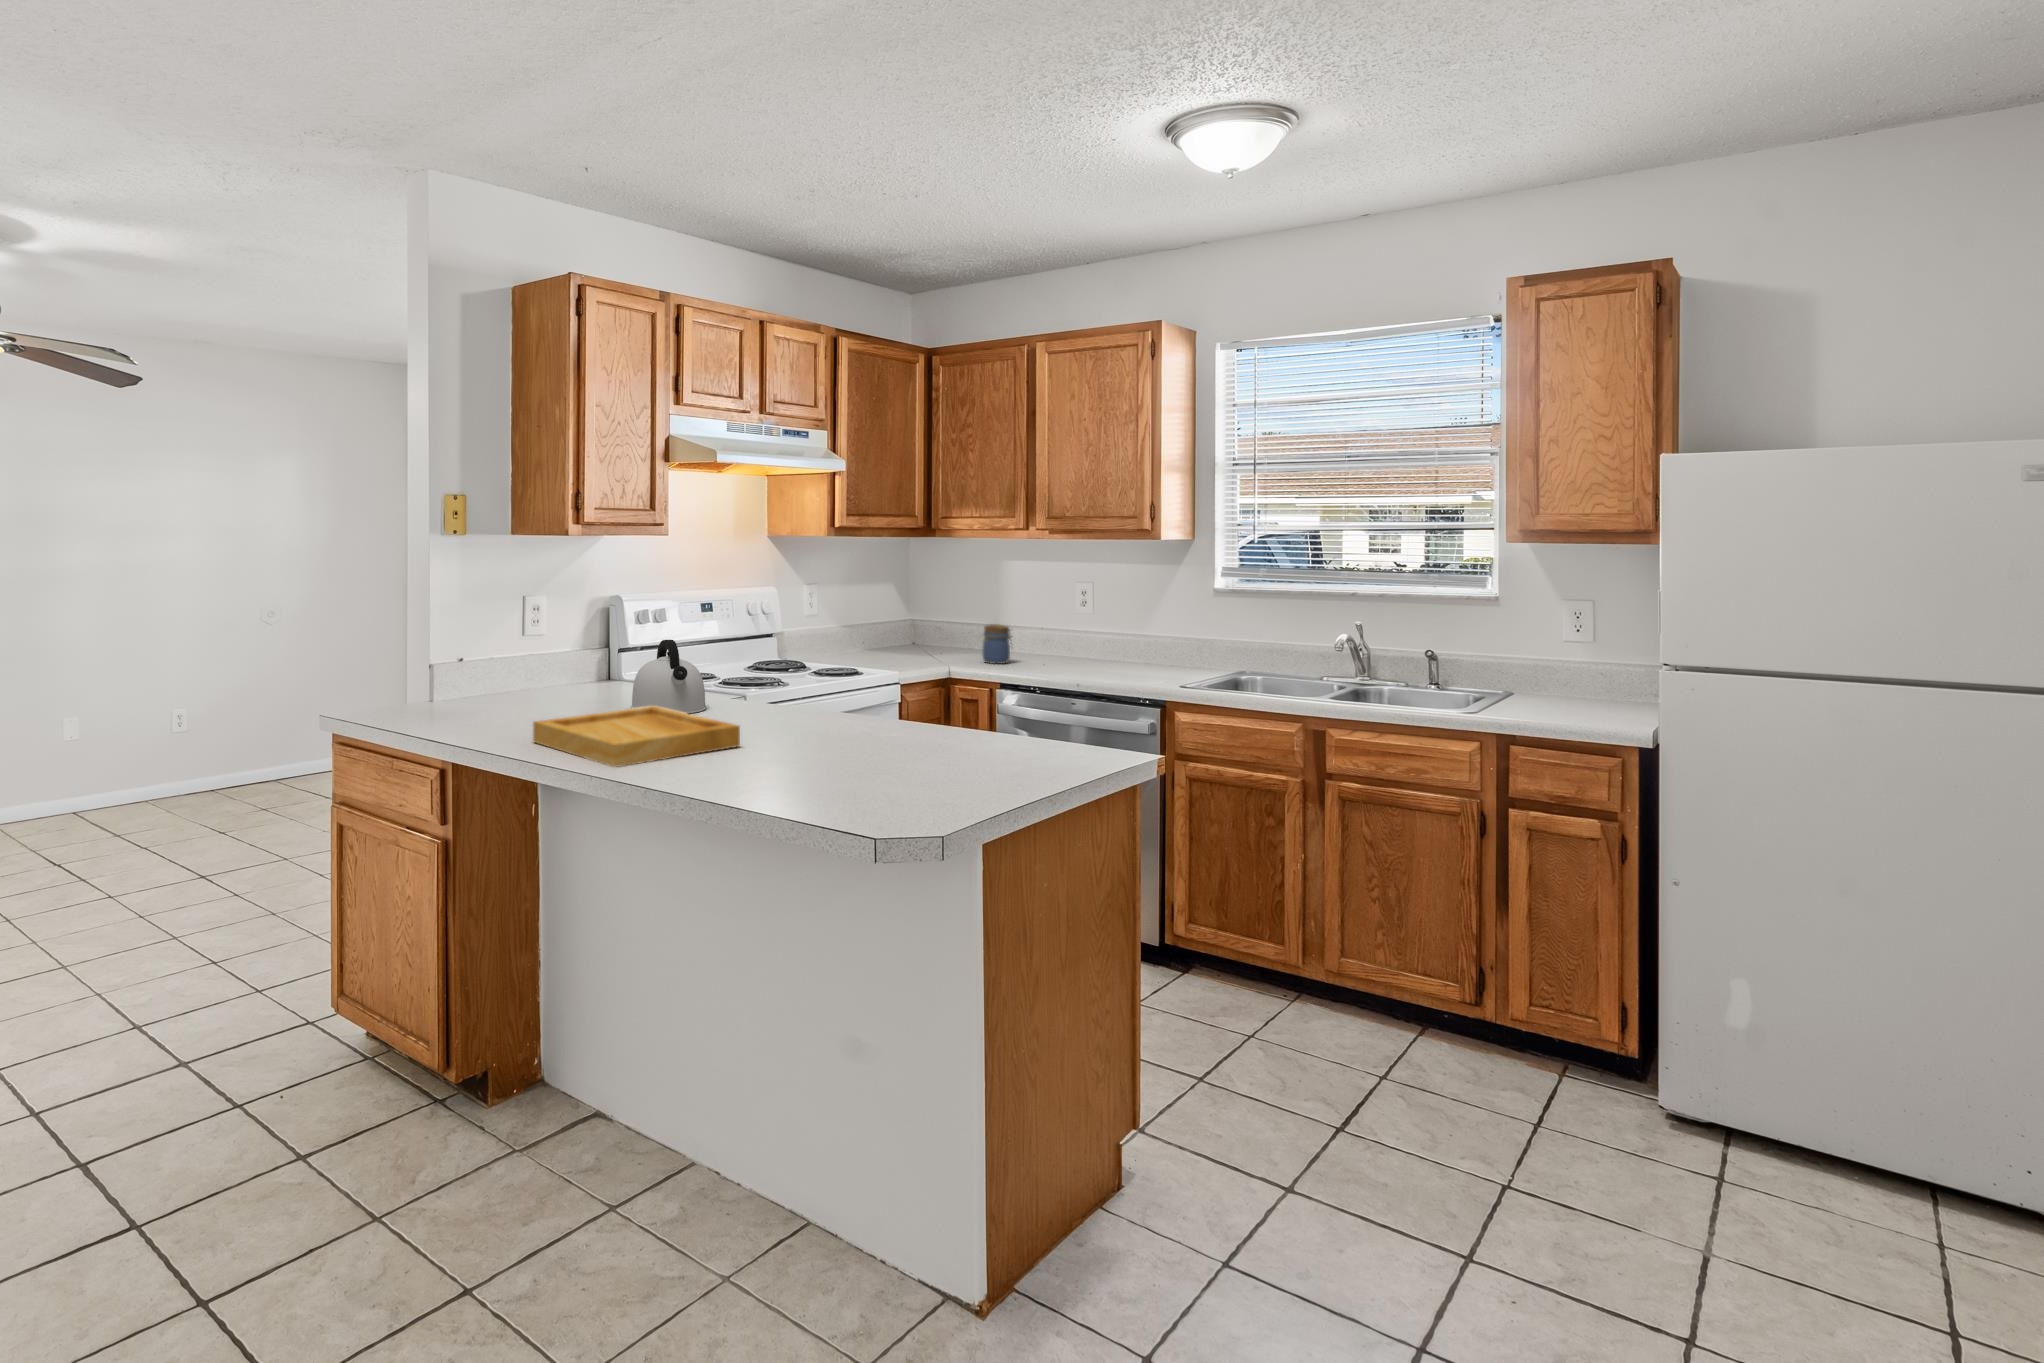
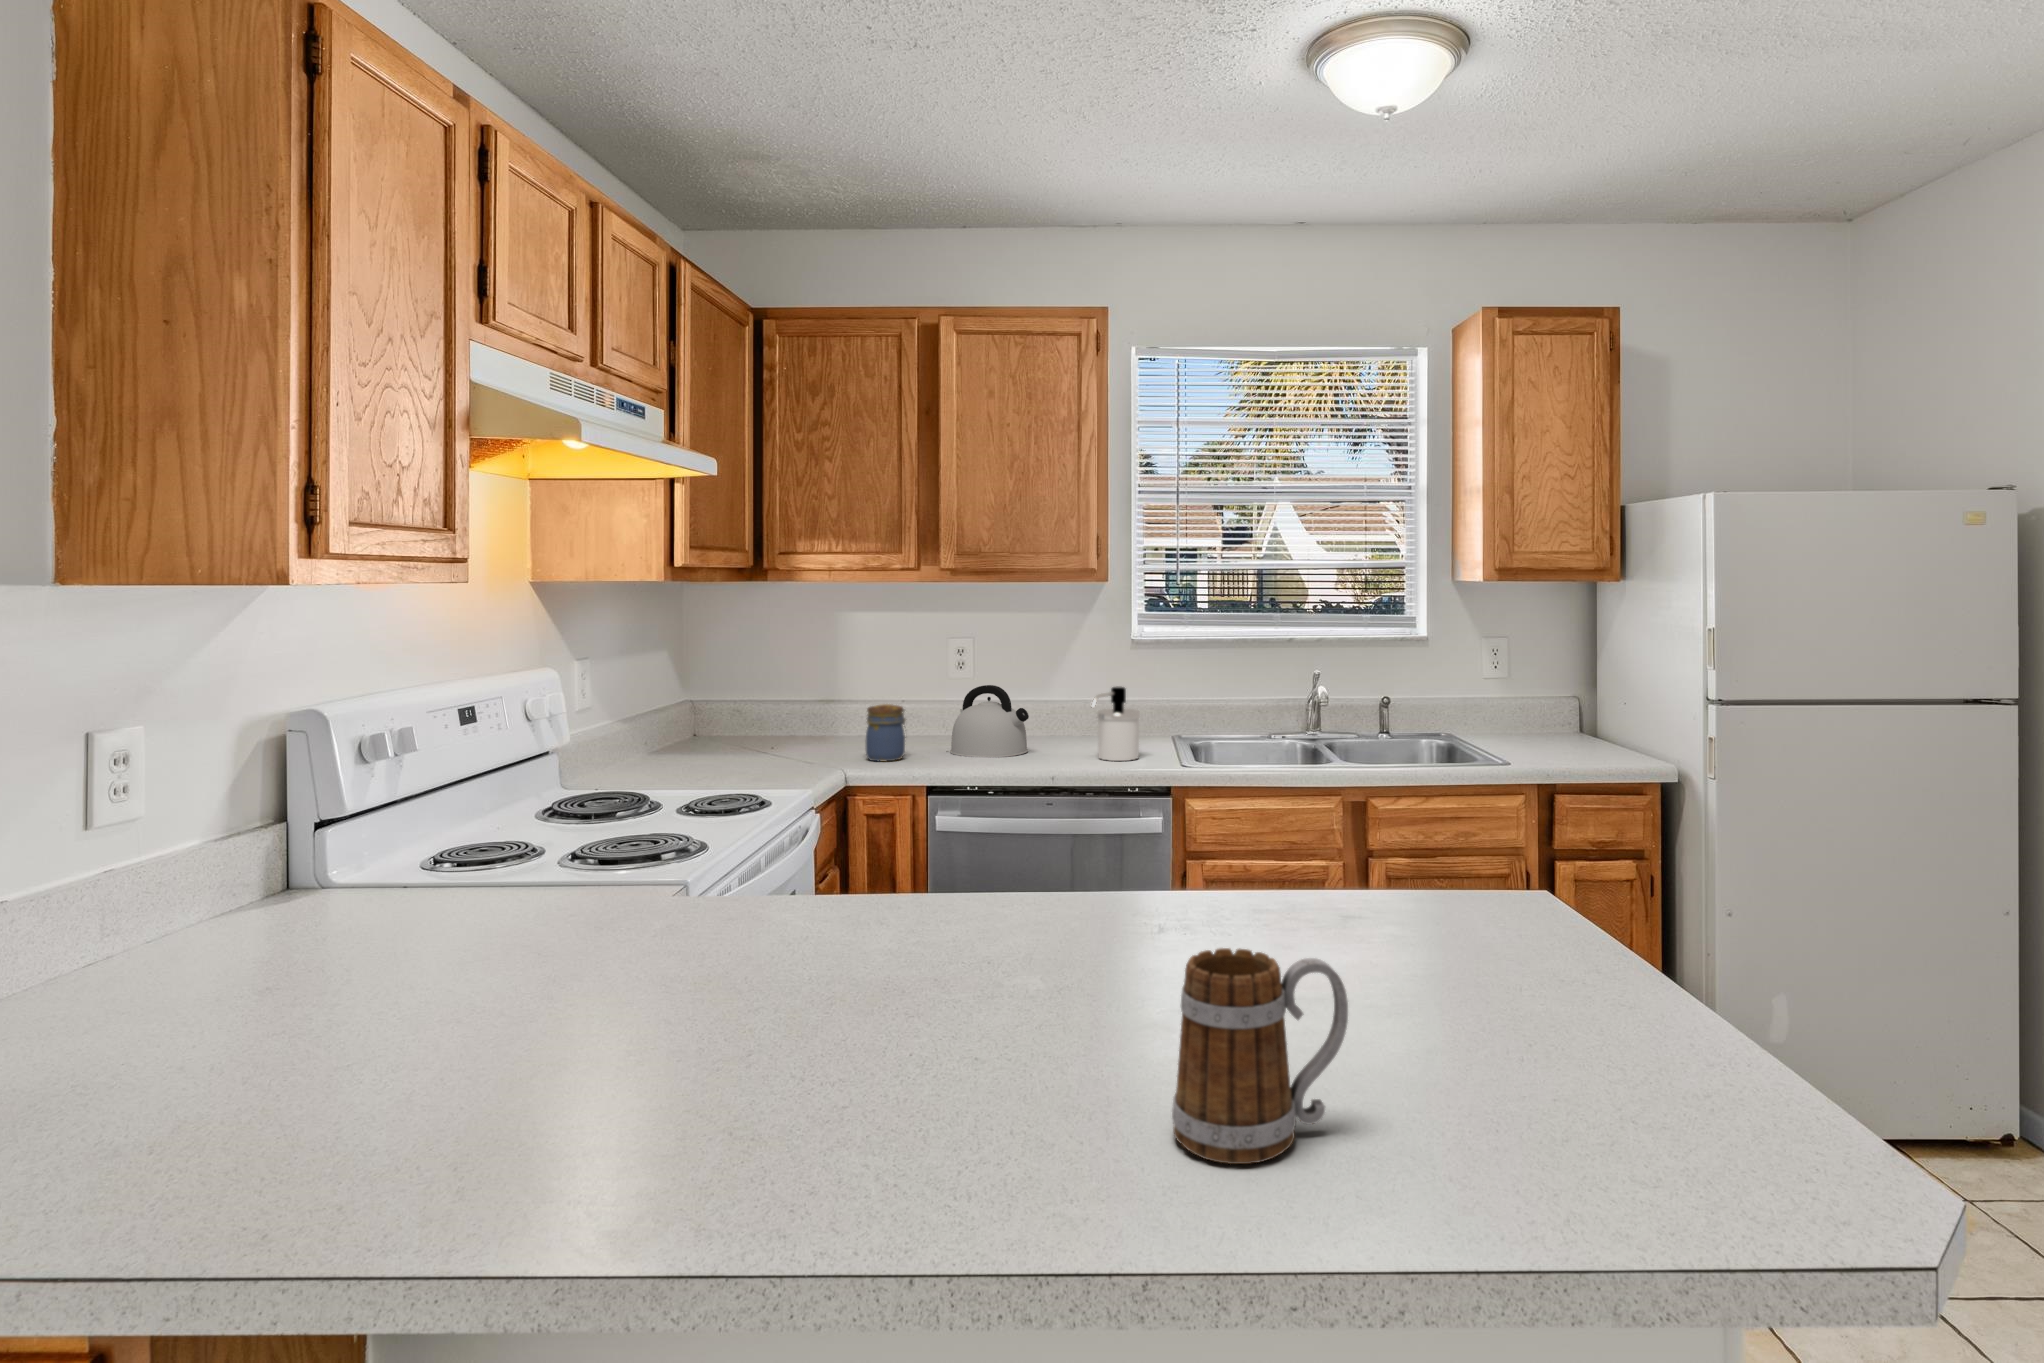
soap dispenser: none [1129,624,1177,681] -> present [1092,687,1140,761]
kettle: present [631,640,706,713] -> present [950,685,1029,757]
tray: present [533,706,740,767] -> none [397,964,931,1198]
mug: none [743,707,814,789] -> present [1172,948,1348,1164]

